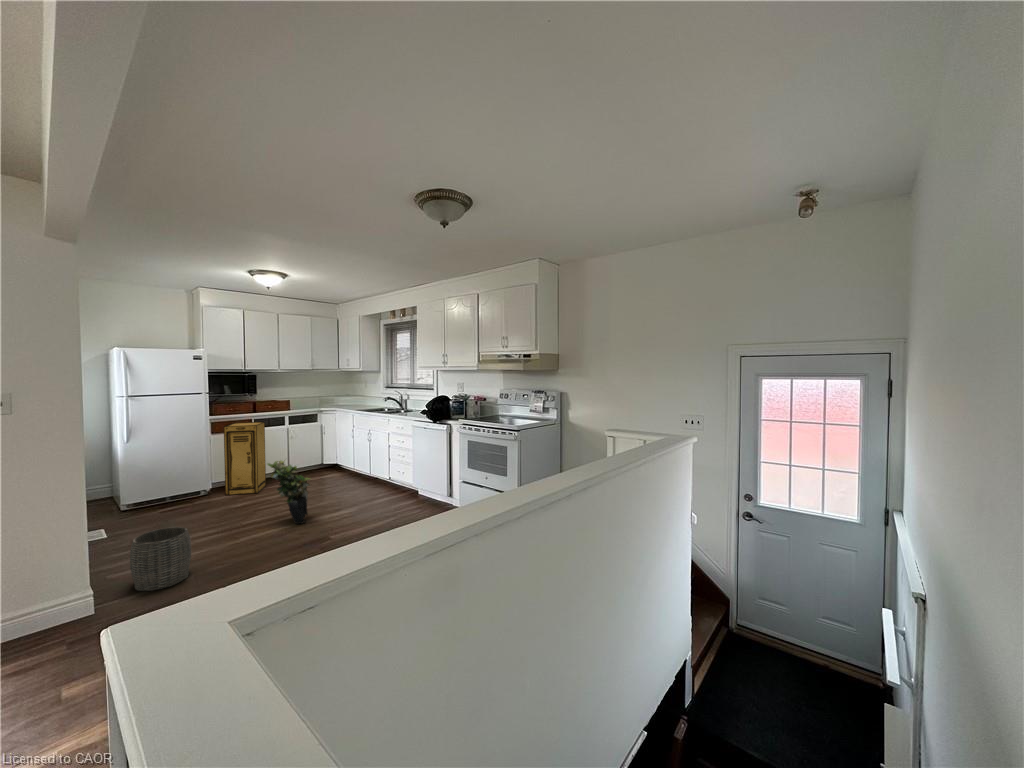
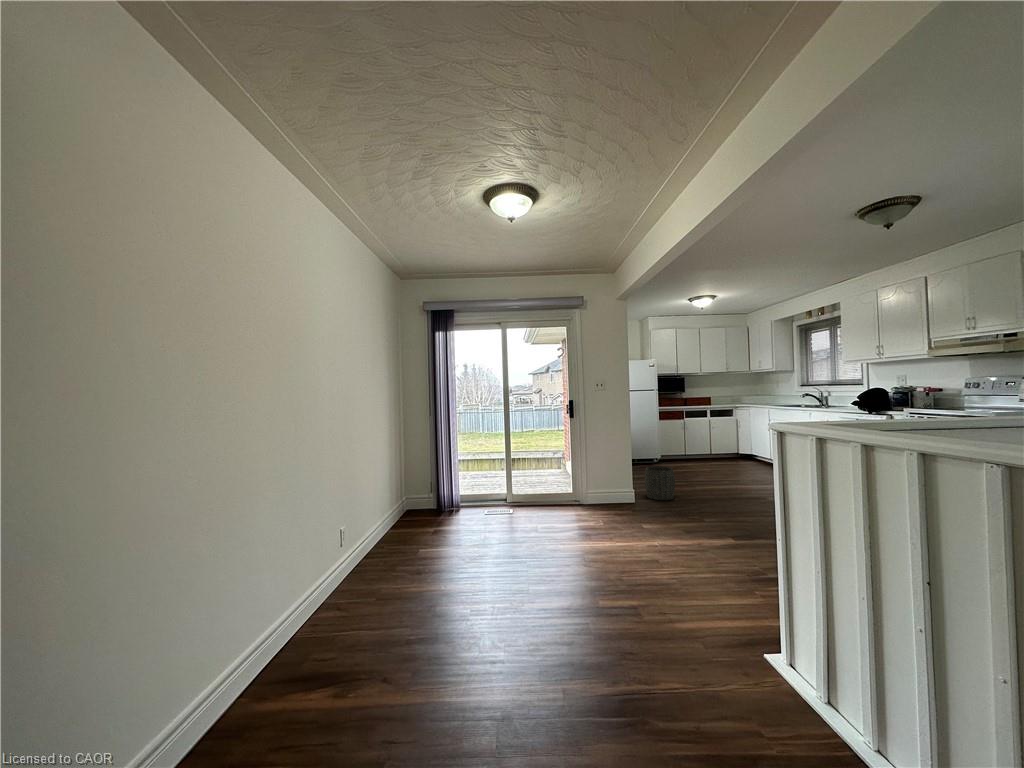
storage cabinet: present [224,422,266,496] -> none [670,412,697,465]
potted plant: present [267,460,310,524] -> none [710,436,744,487]

